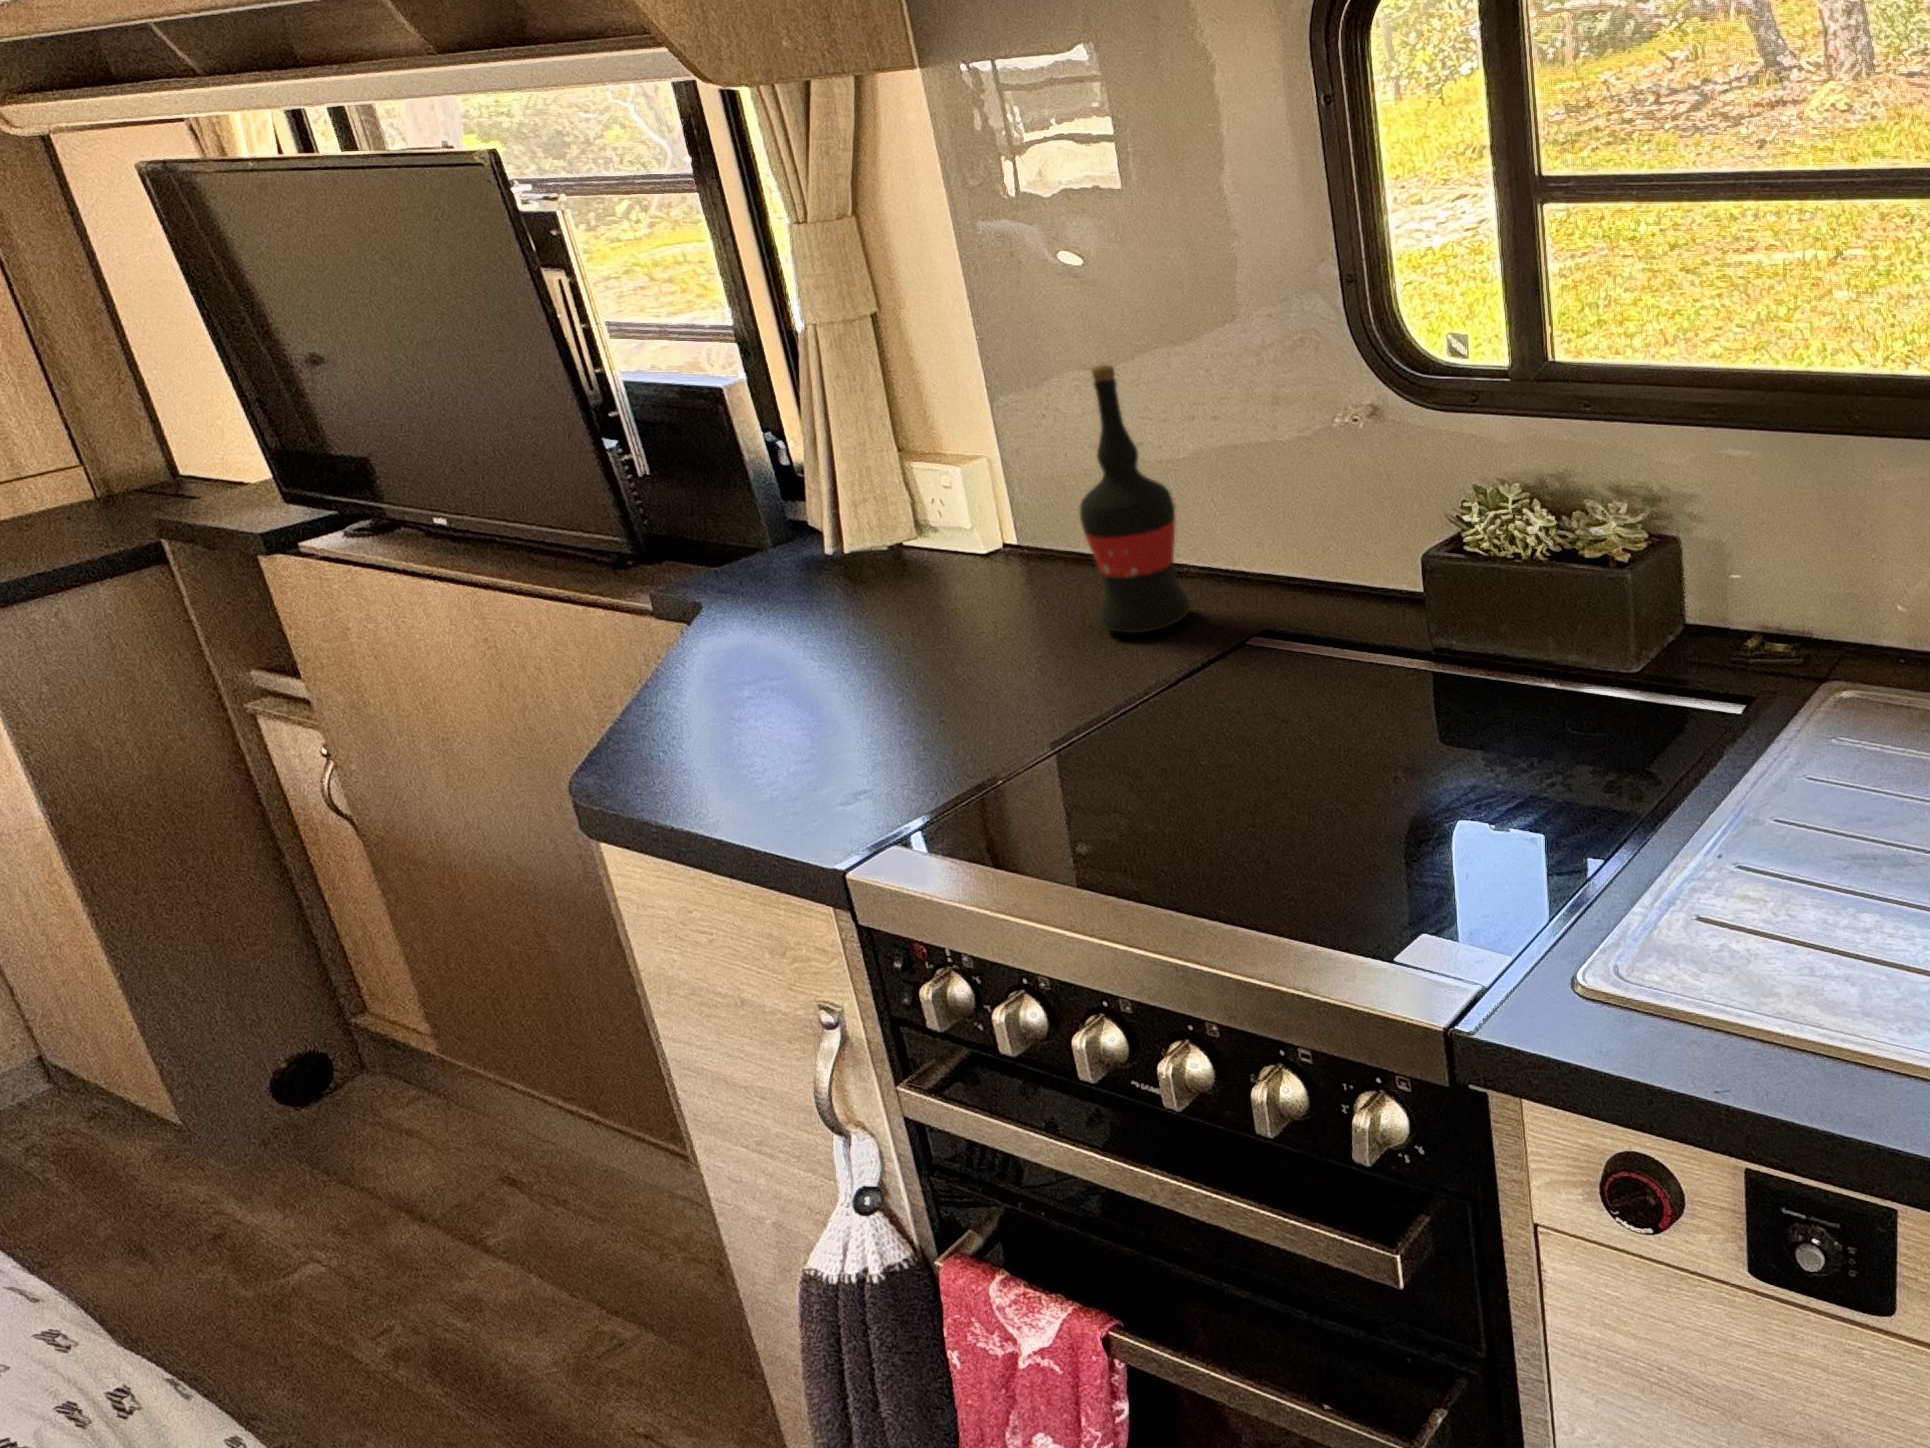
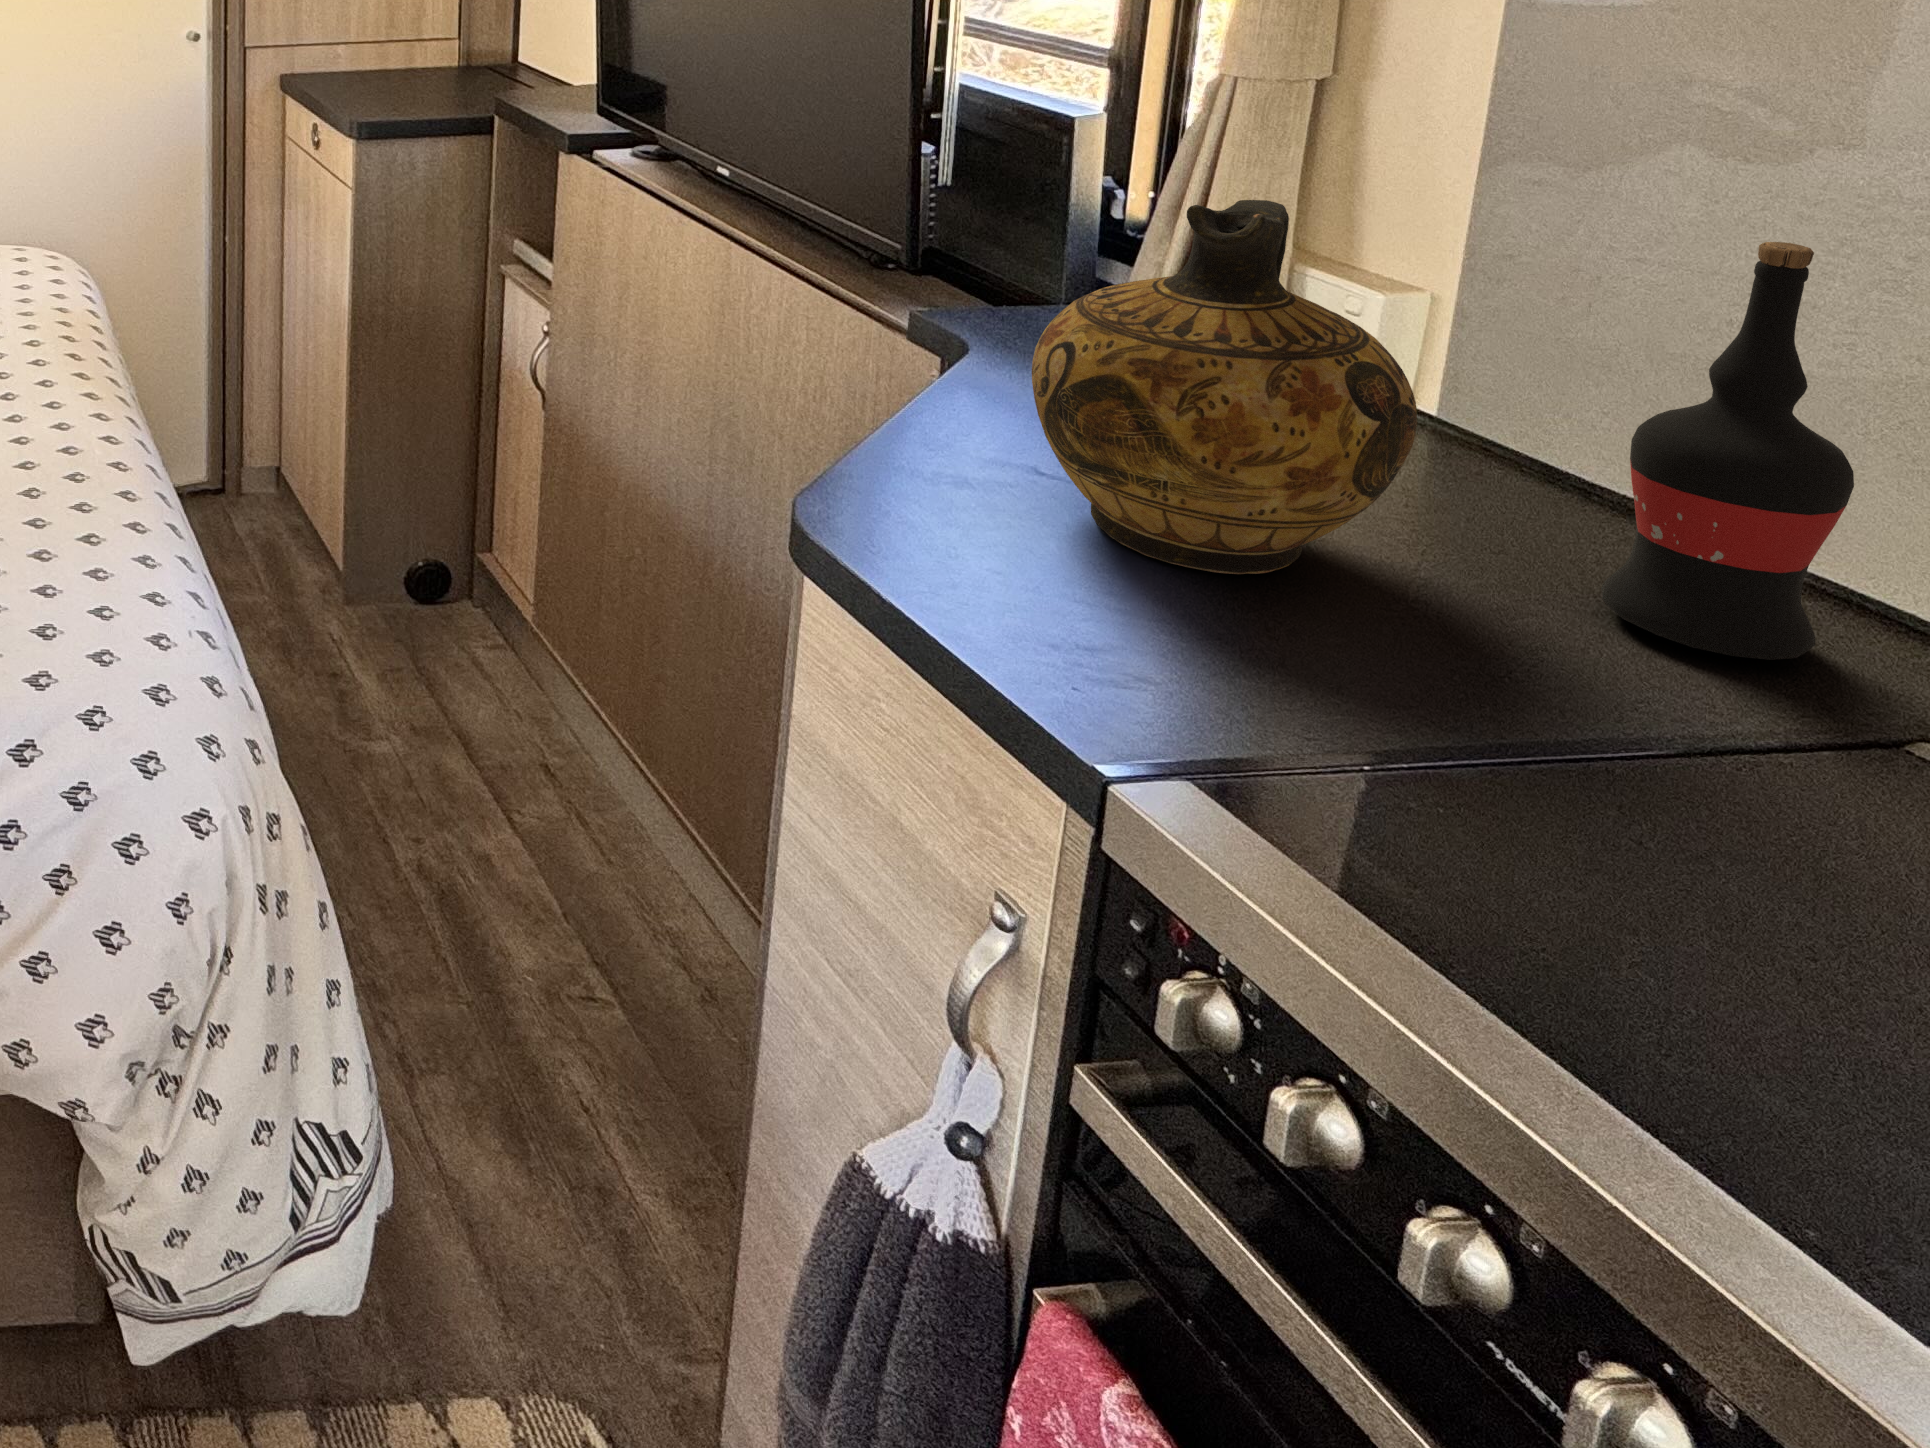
ceramic jug: none [721,412,973,708] -> present [1032,200,1417,574]

